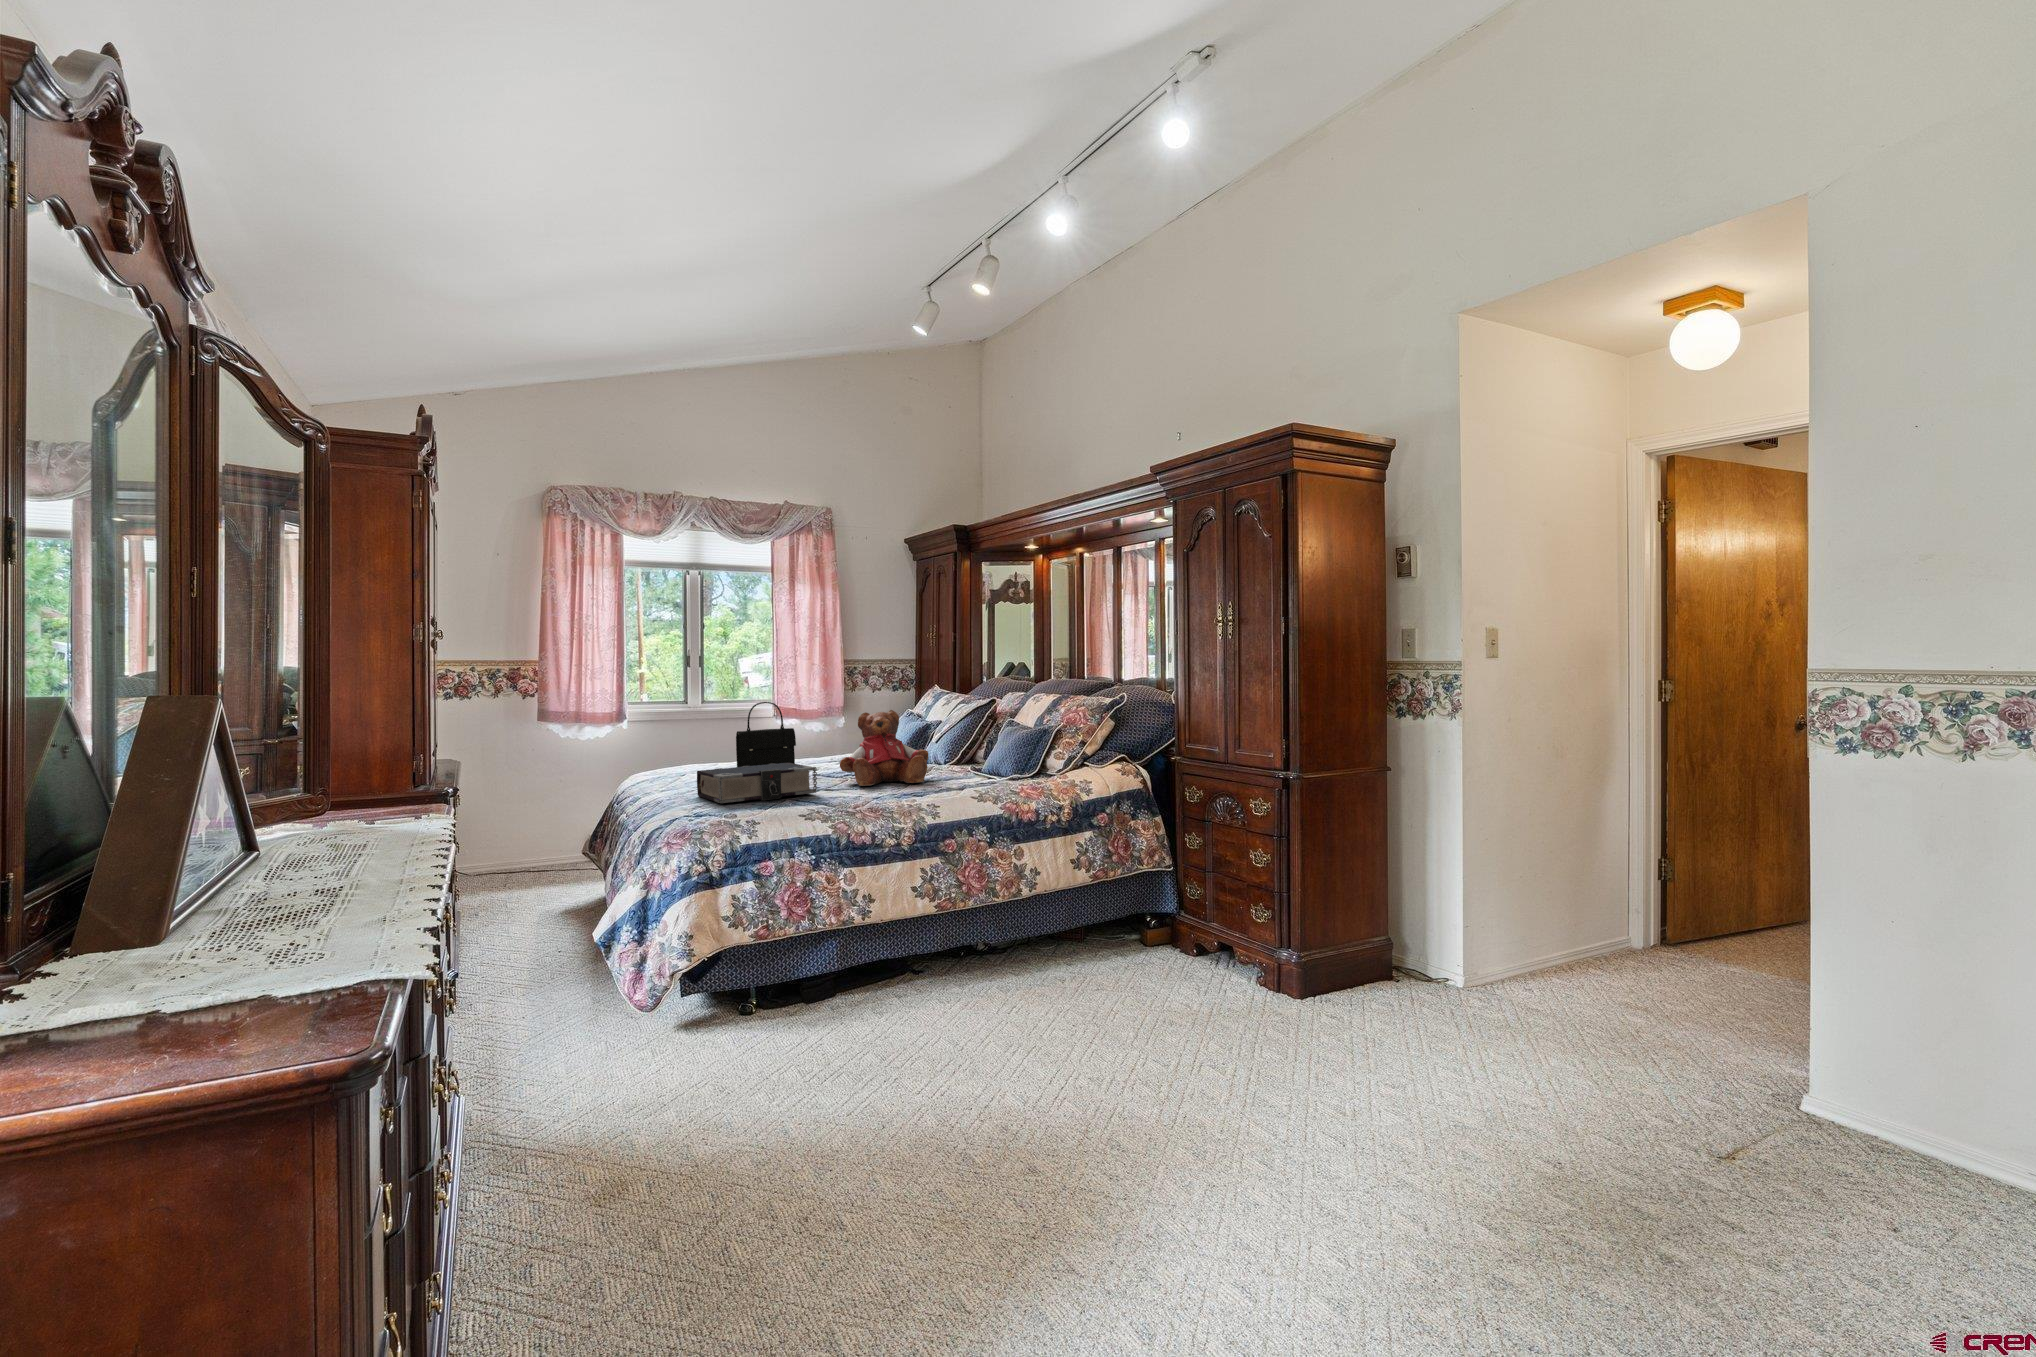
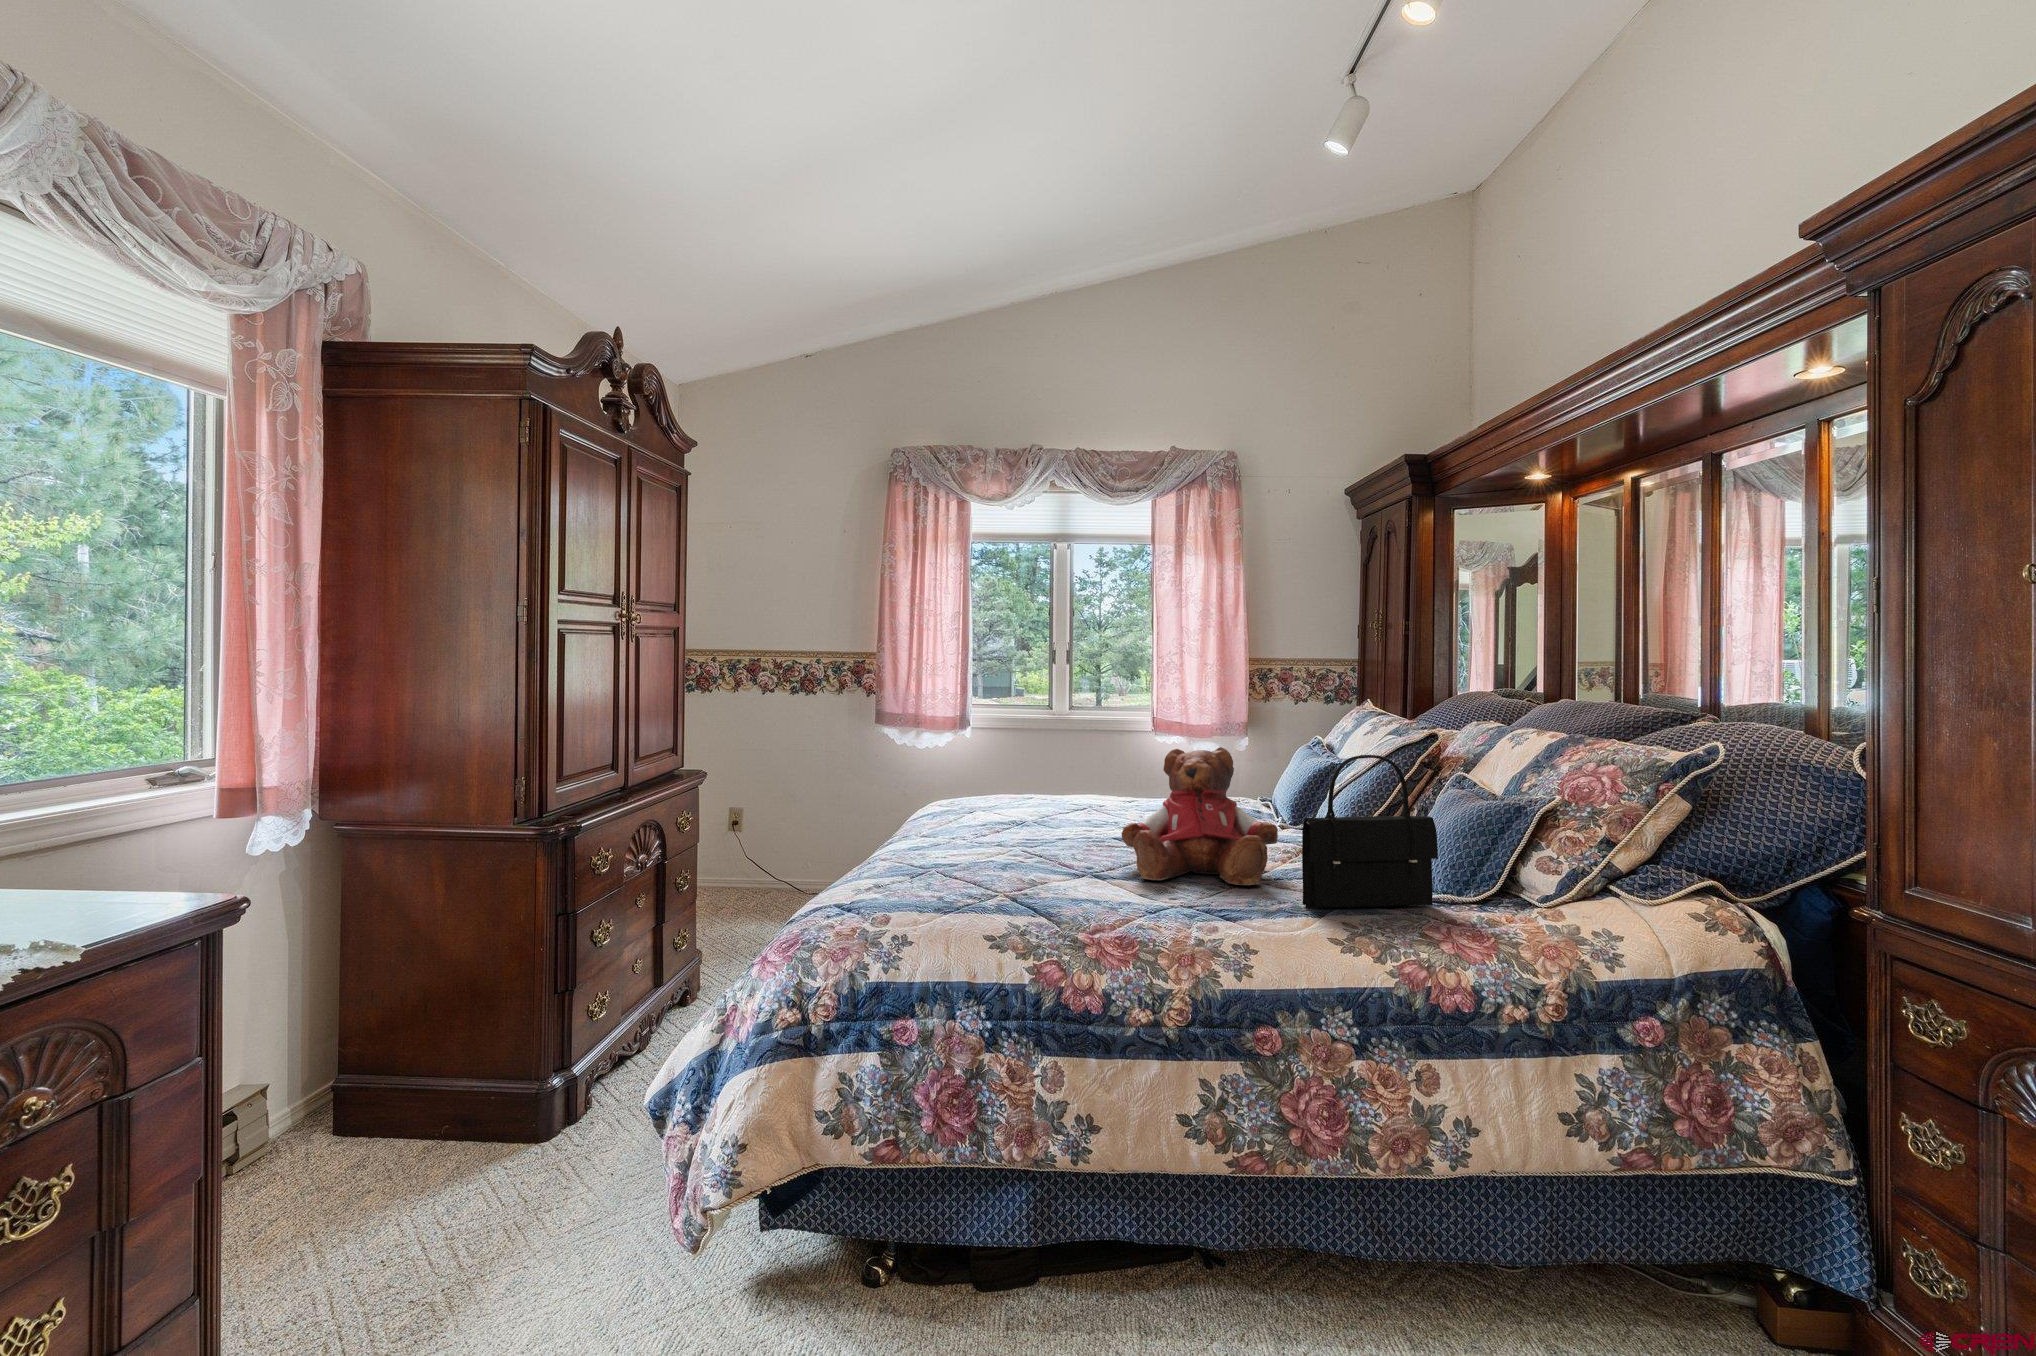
handbag: present [736,702,796,767] -> present [1302,755,1438,908]
book: present [697,763,817,803] -> none [889,824,1055,891]

